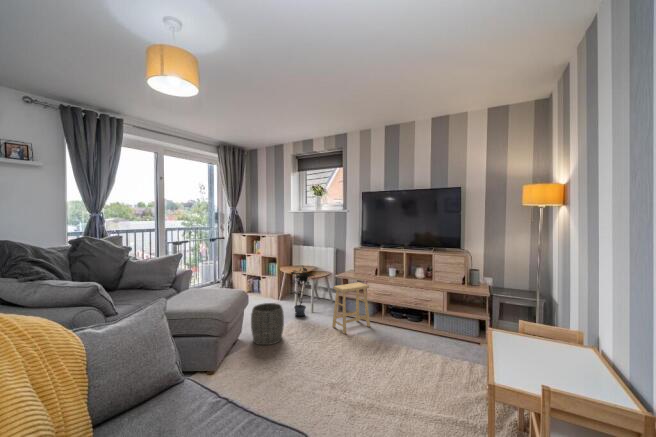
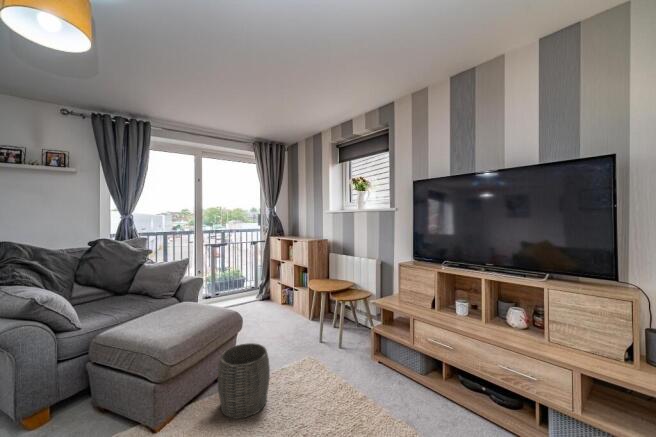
potted plant: present [291,268,313,316] -> none [304,285,336,359]
footstool: present [332,282,370,334] -> none [353,322,417,415]

